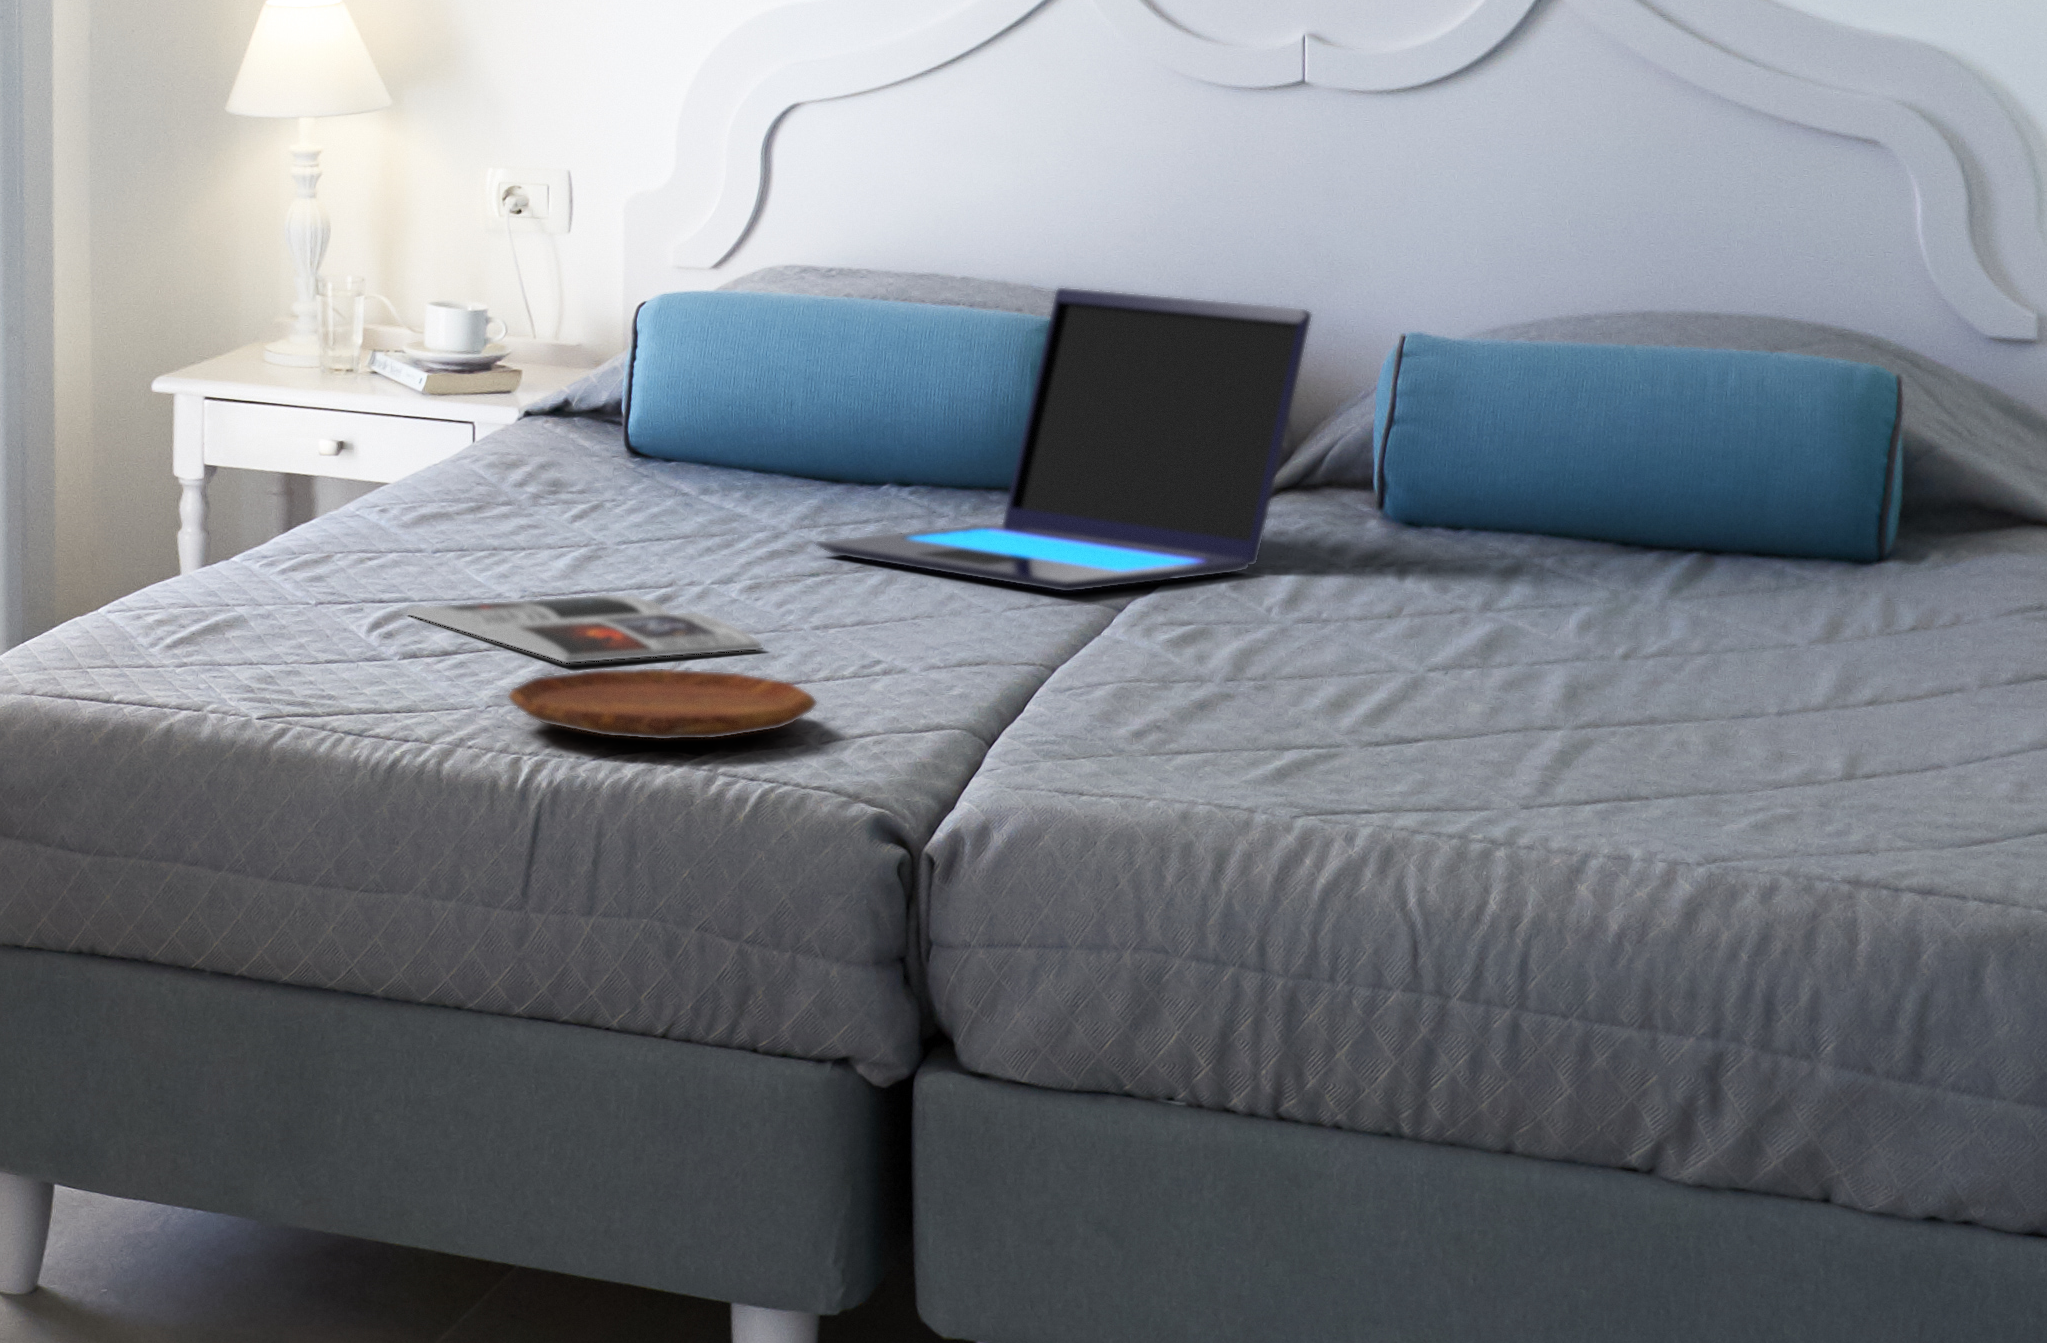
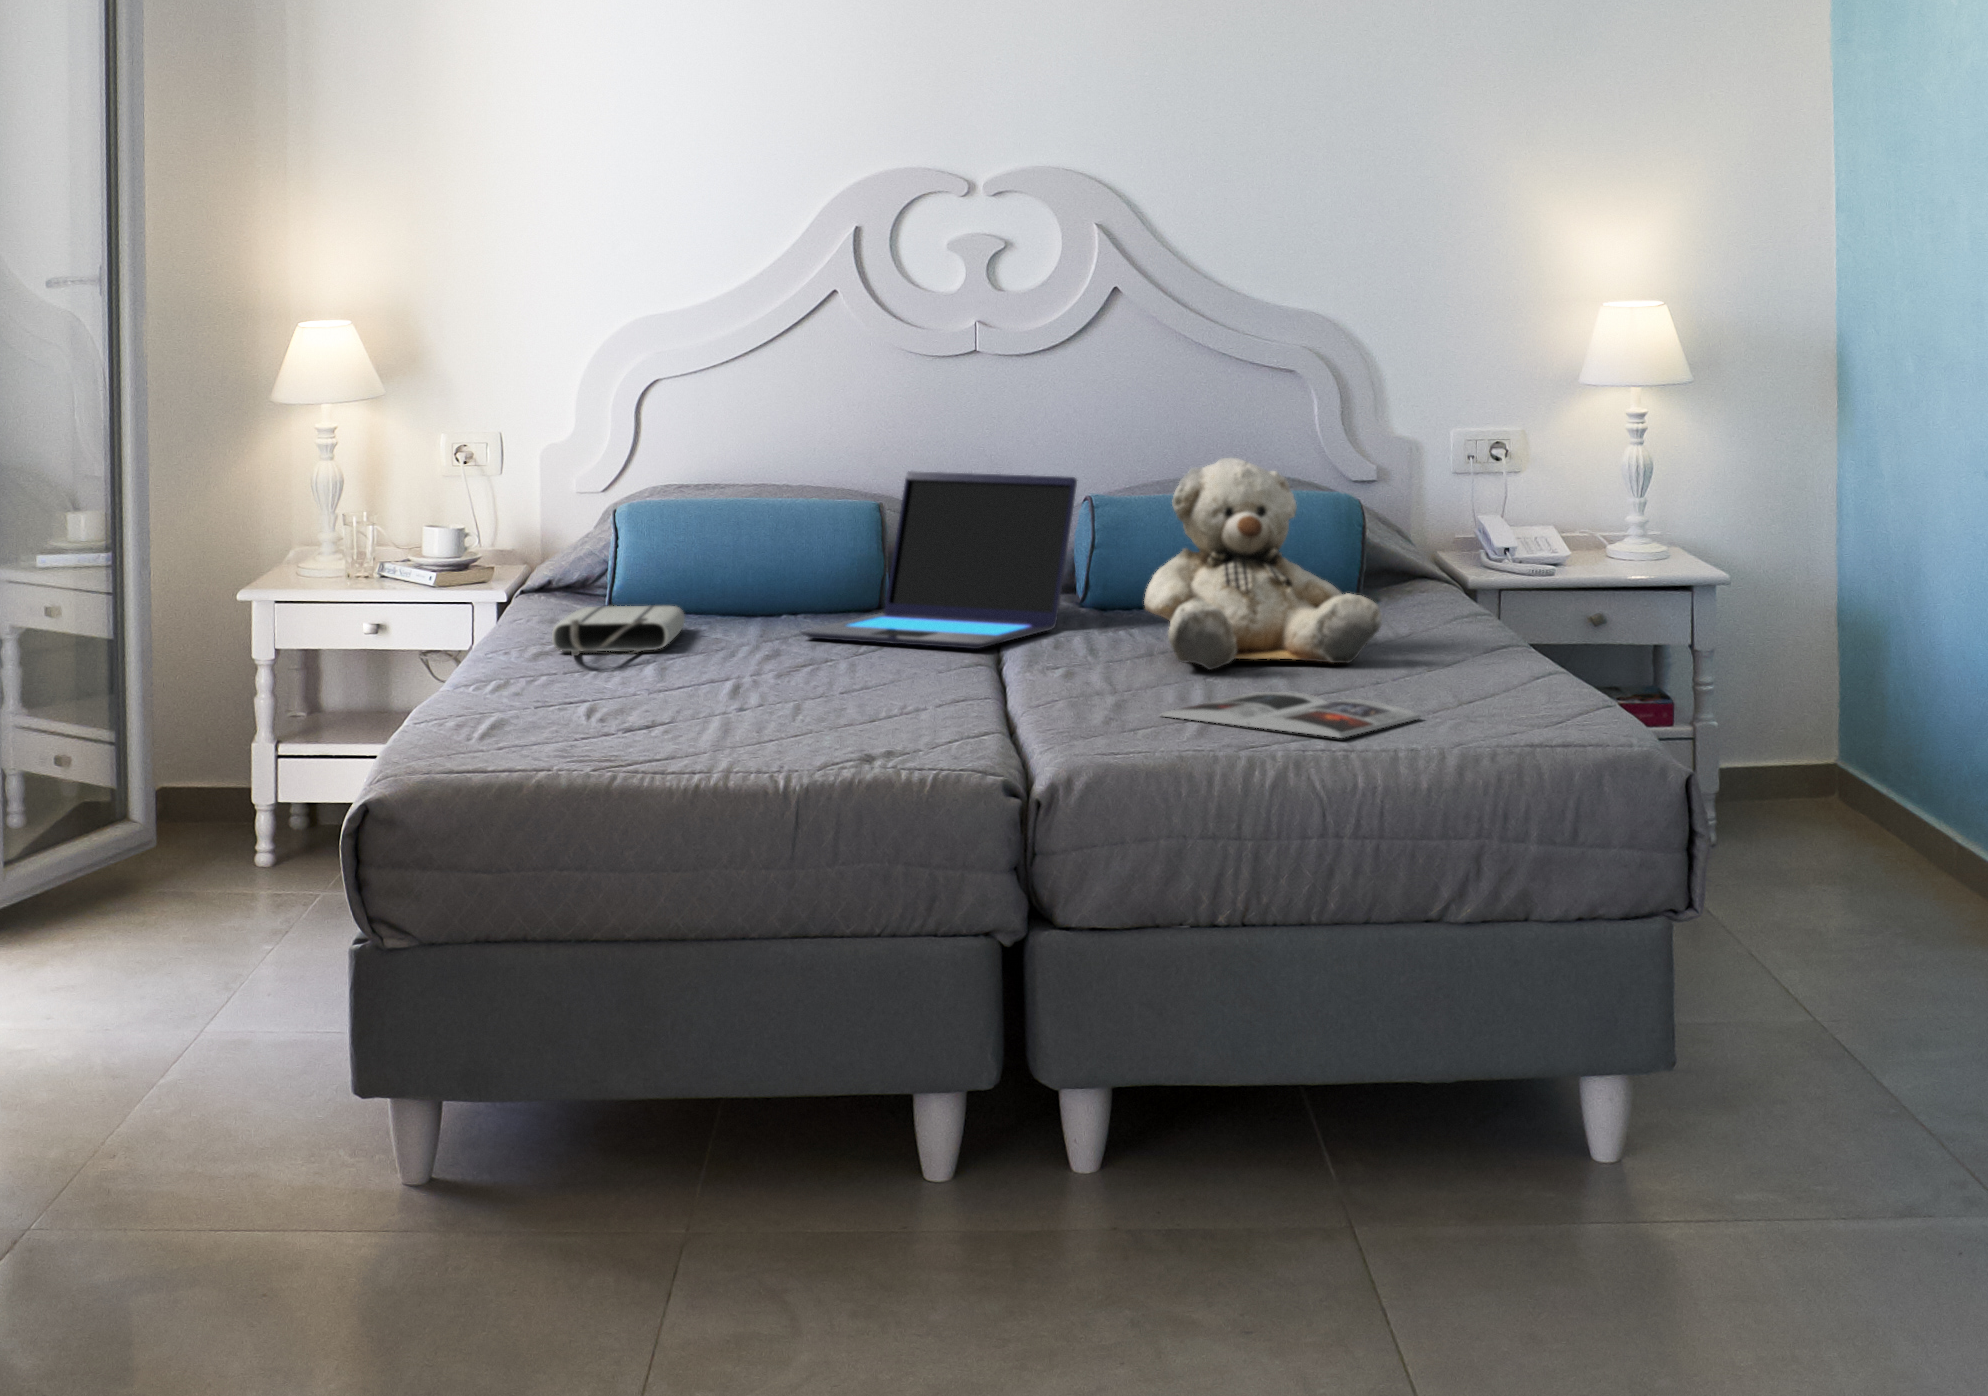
teddy bear: none [1329,286,1746,667] -> present [1144,458,1382,670]
tote bag: none [415,480,664,556] -> present [552,605,685,656]
magazine: present [407,595,761,662] -> present [1160,692,1421,738]
tray: present [509,669,816,739] -> none [781,711,964,753]

